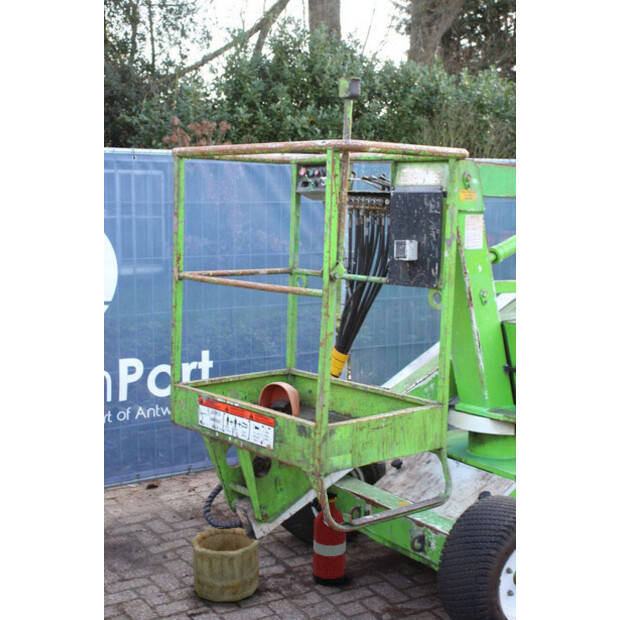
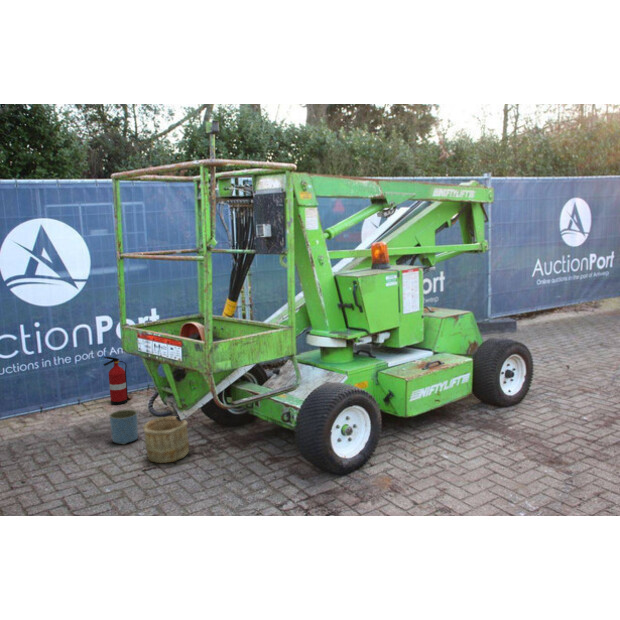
fire extinguisher: present [309,491,346,586] -> present [104,357,129,405]
planter: none [135,509,176,565] -> present [110,410,138,444]

